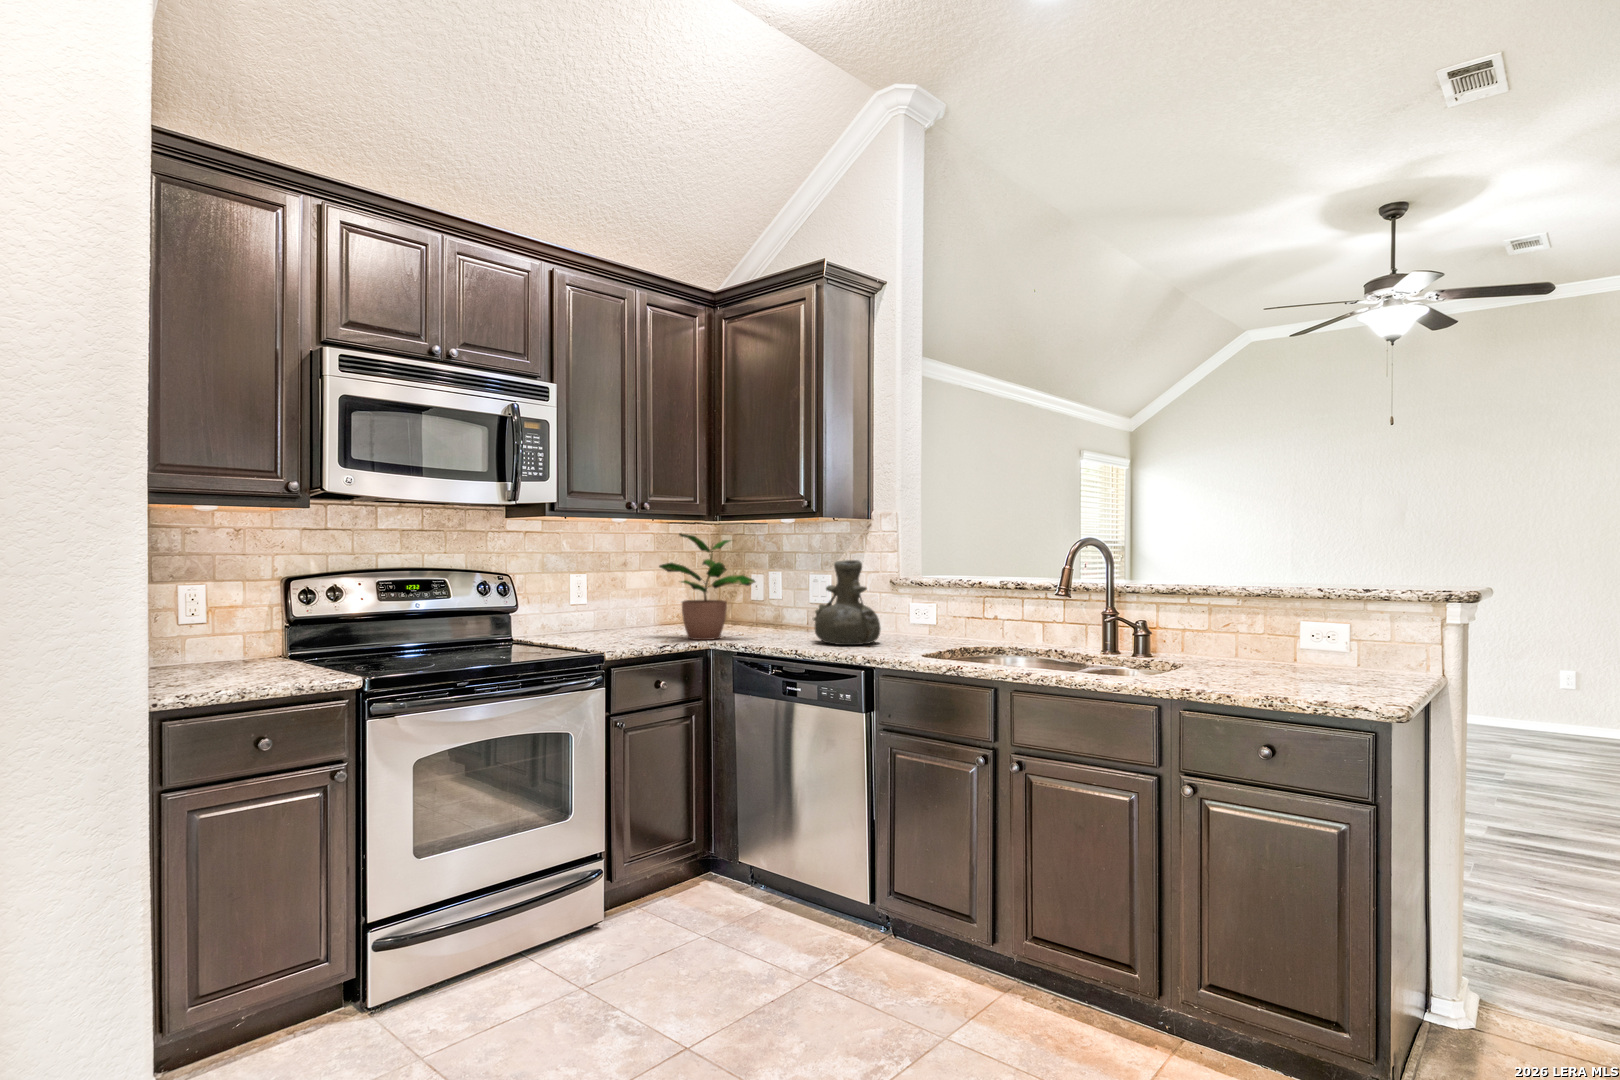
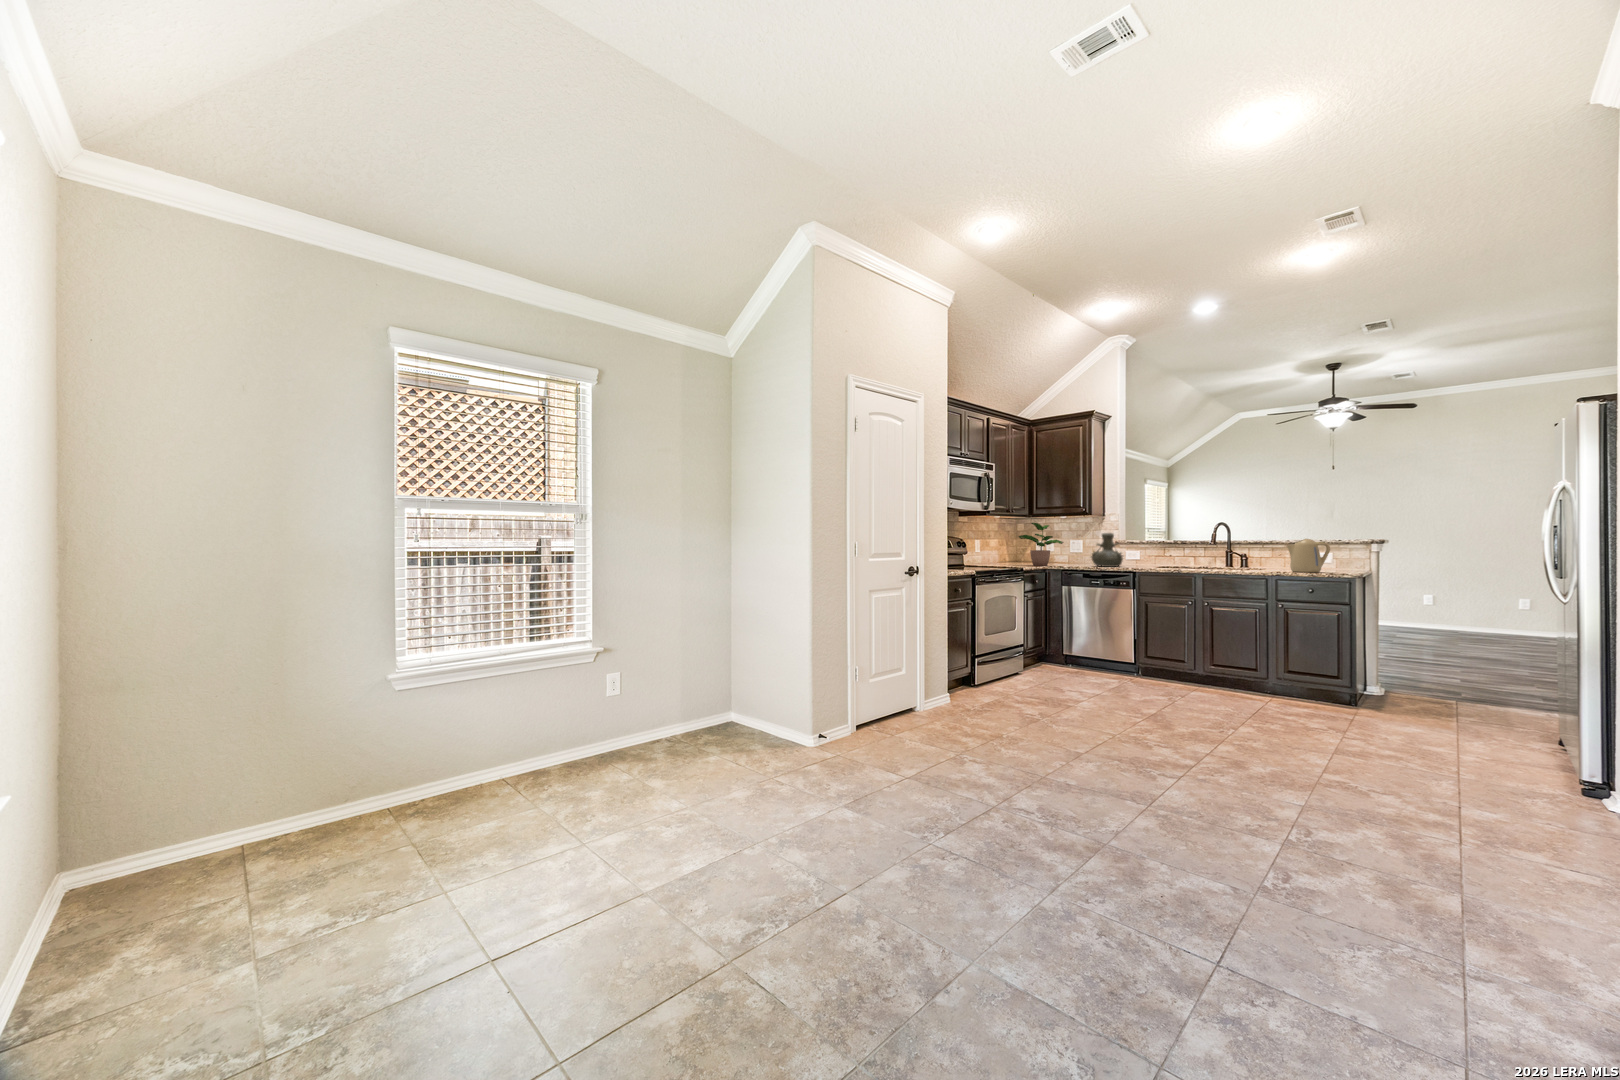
kettle: none [1216,588,1330,690] -> present [1287,539,1330,572]

